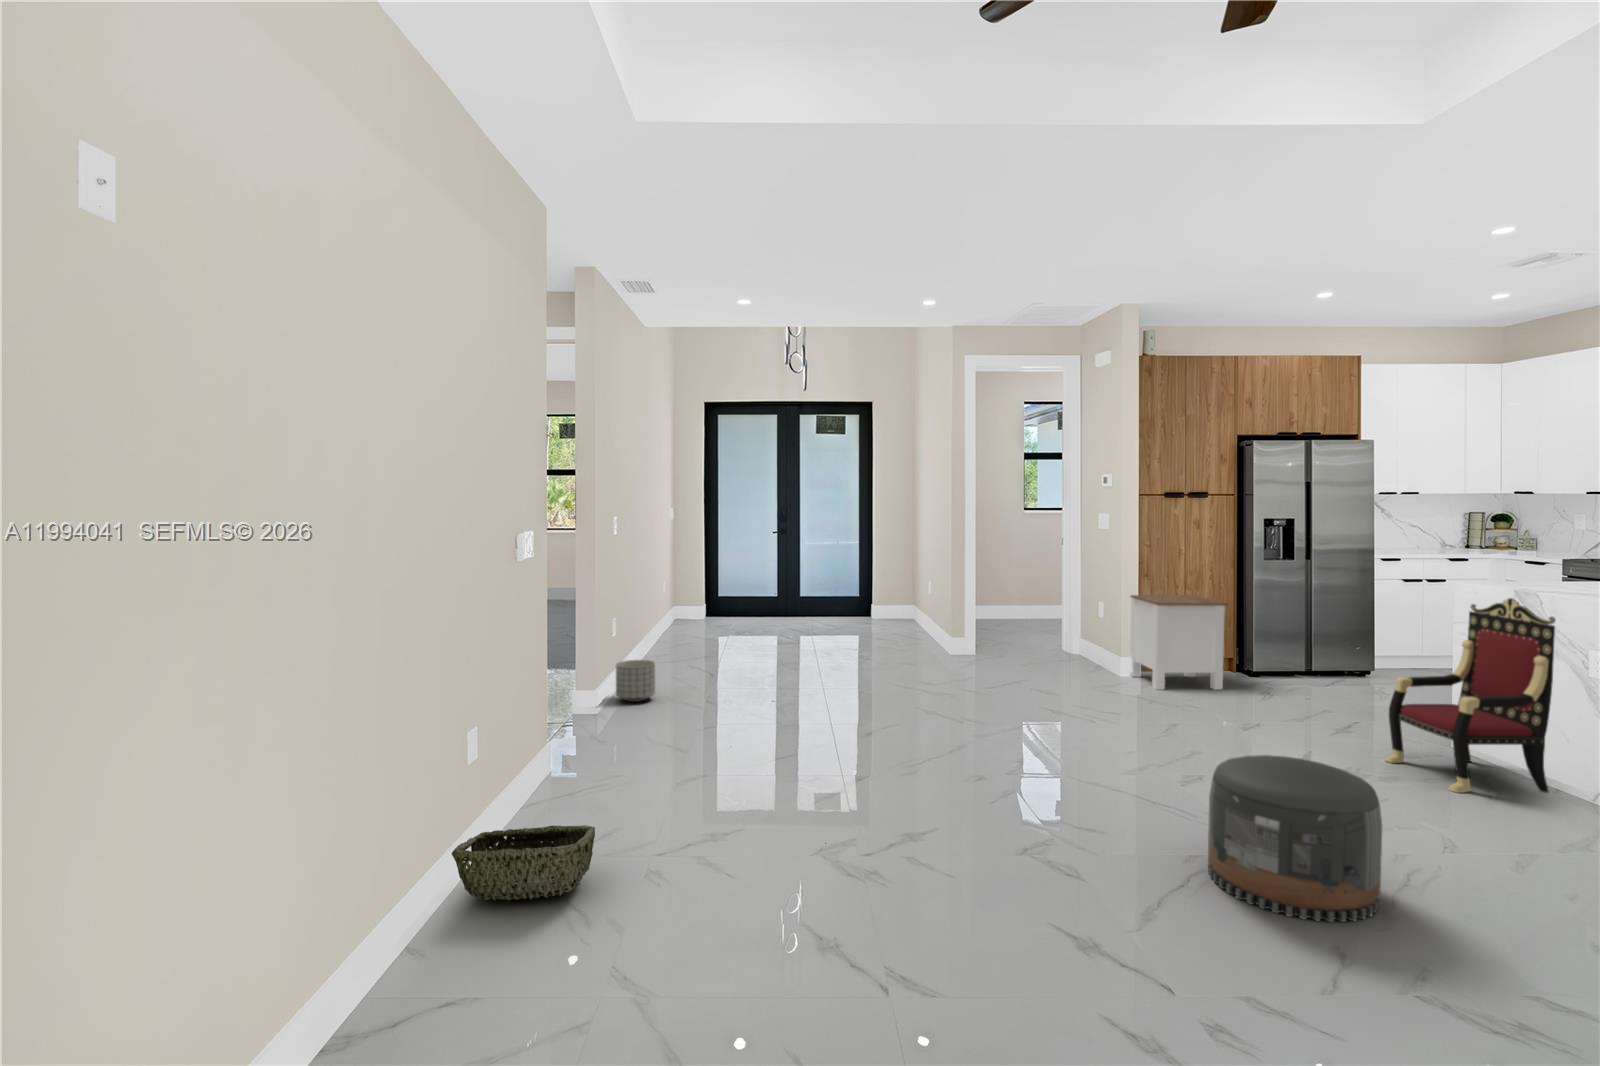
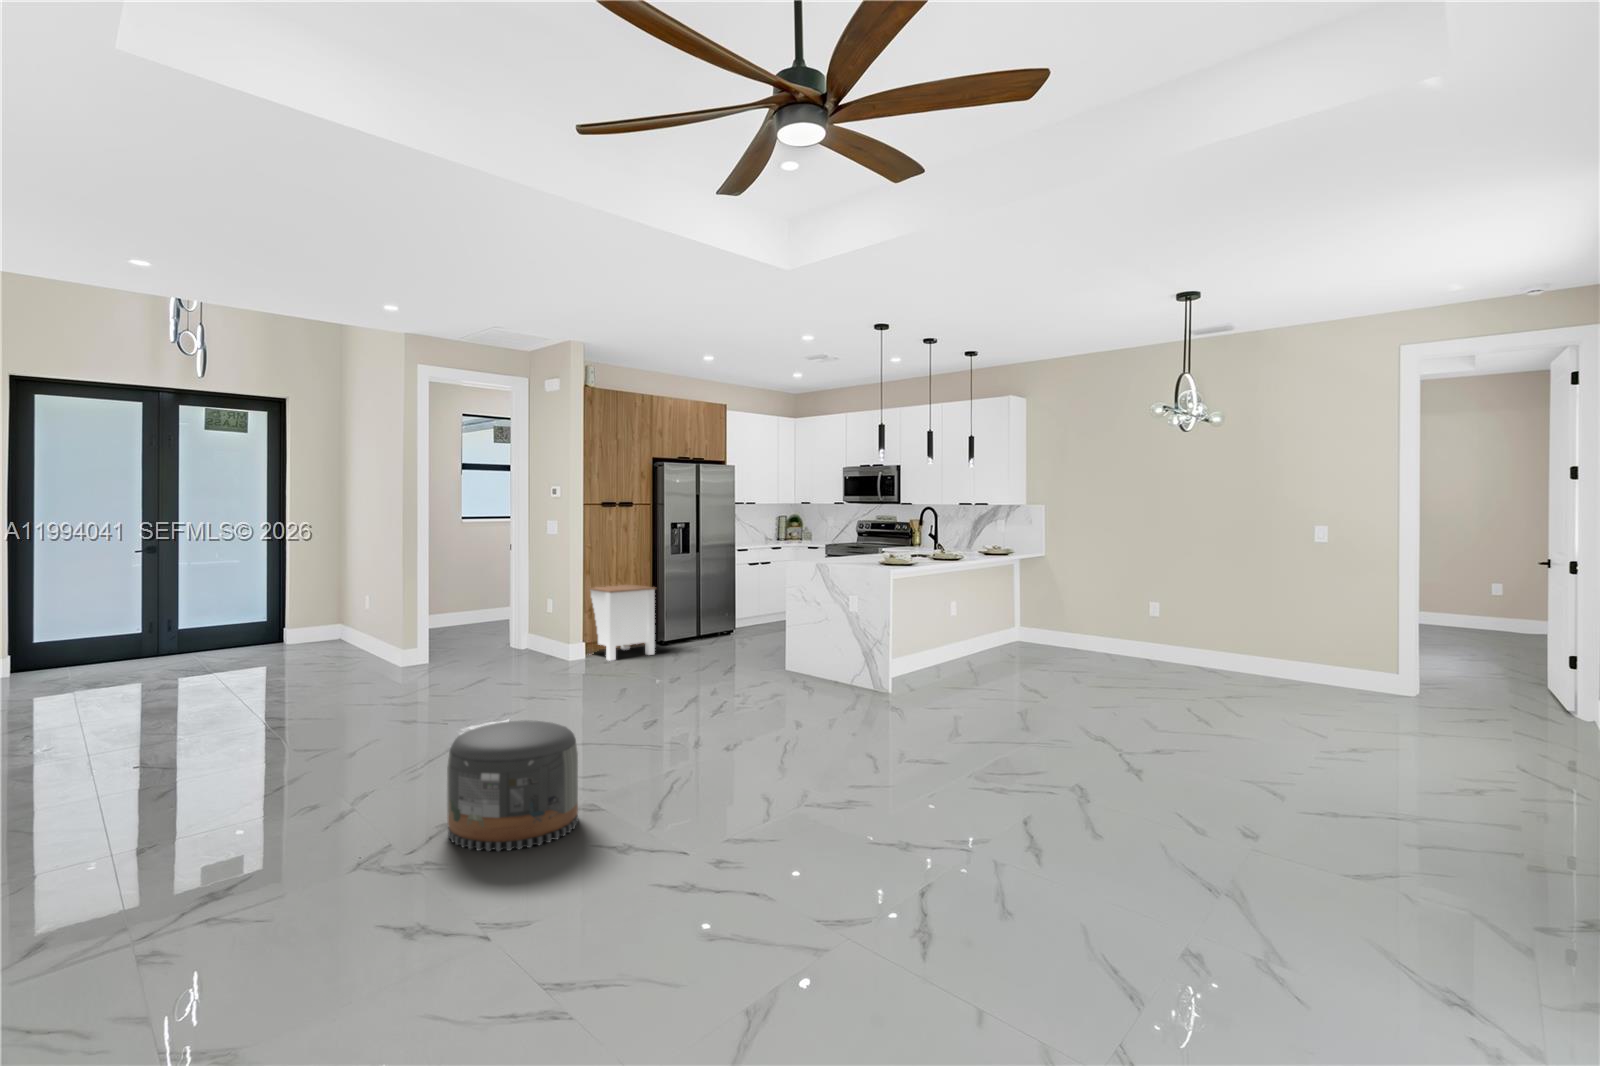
armchair: present [1385,598,1555,793] -> none [775,568,856,689]
planter: present [616,660,655,702] -> none [42,699,105,751]
pouf: present [1208,755,1382,922] -> present [447,720,578,851]
woven basket: present [452,825,595,900] -> none [131,825,296,917]

